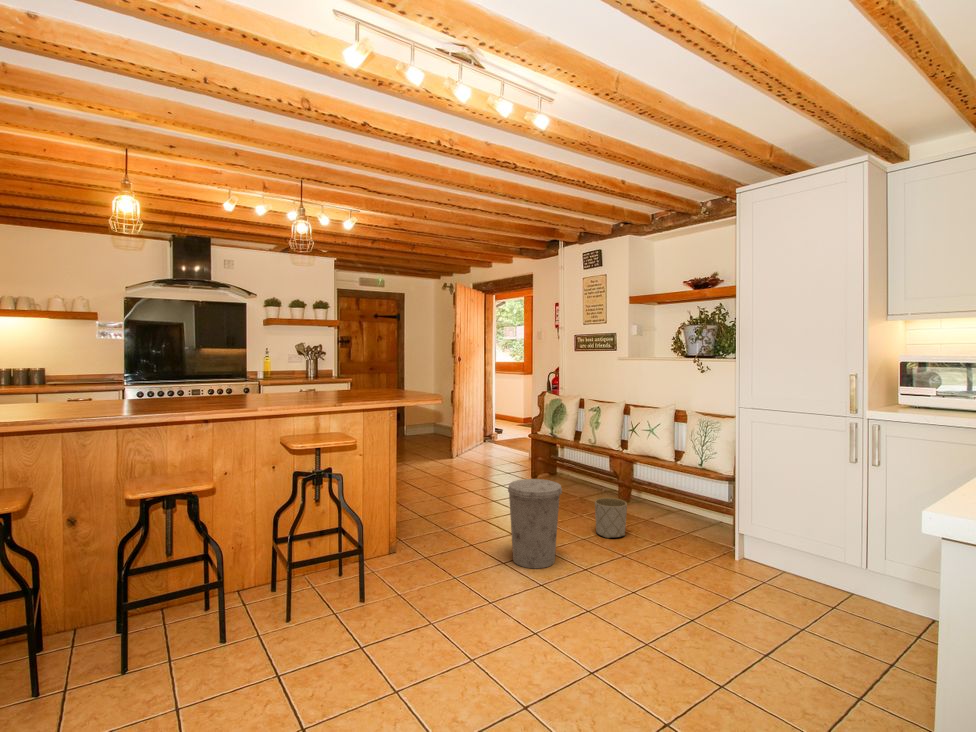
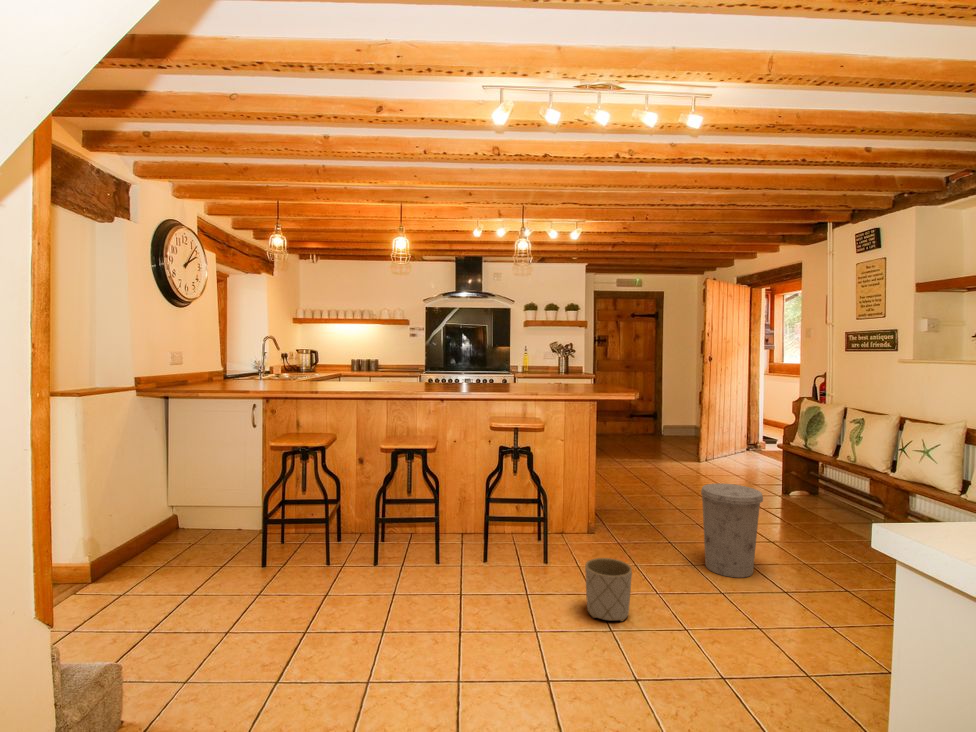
planter: present [595,498,627,538] -> present [585,558,632,621]

